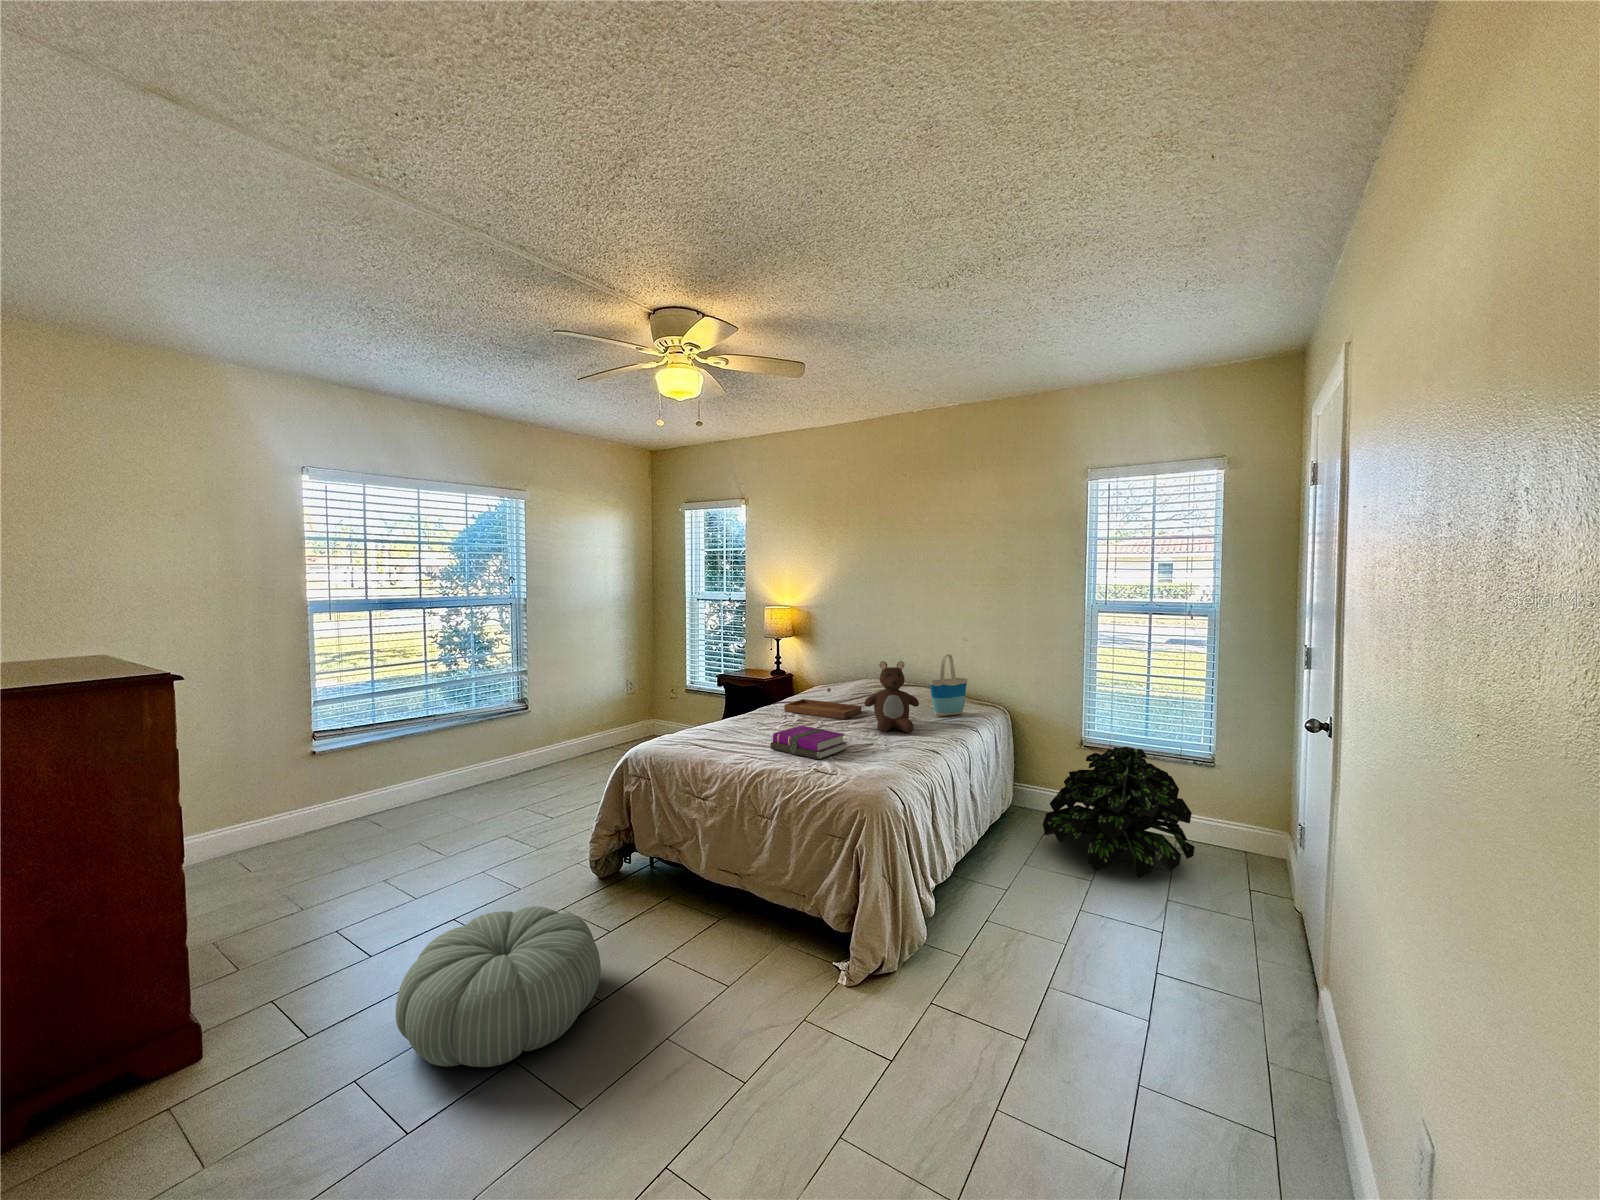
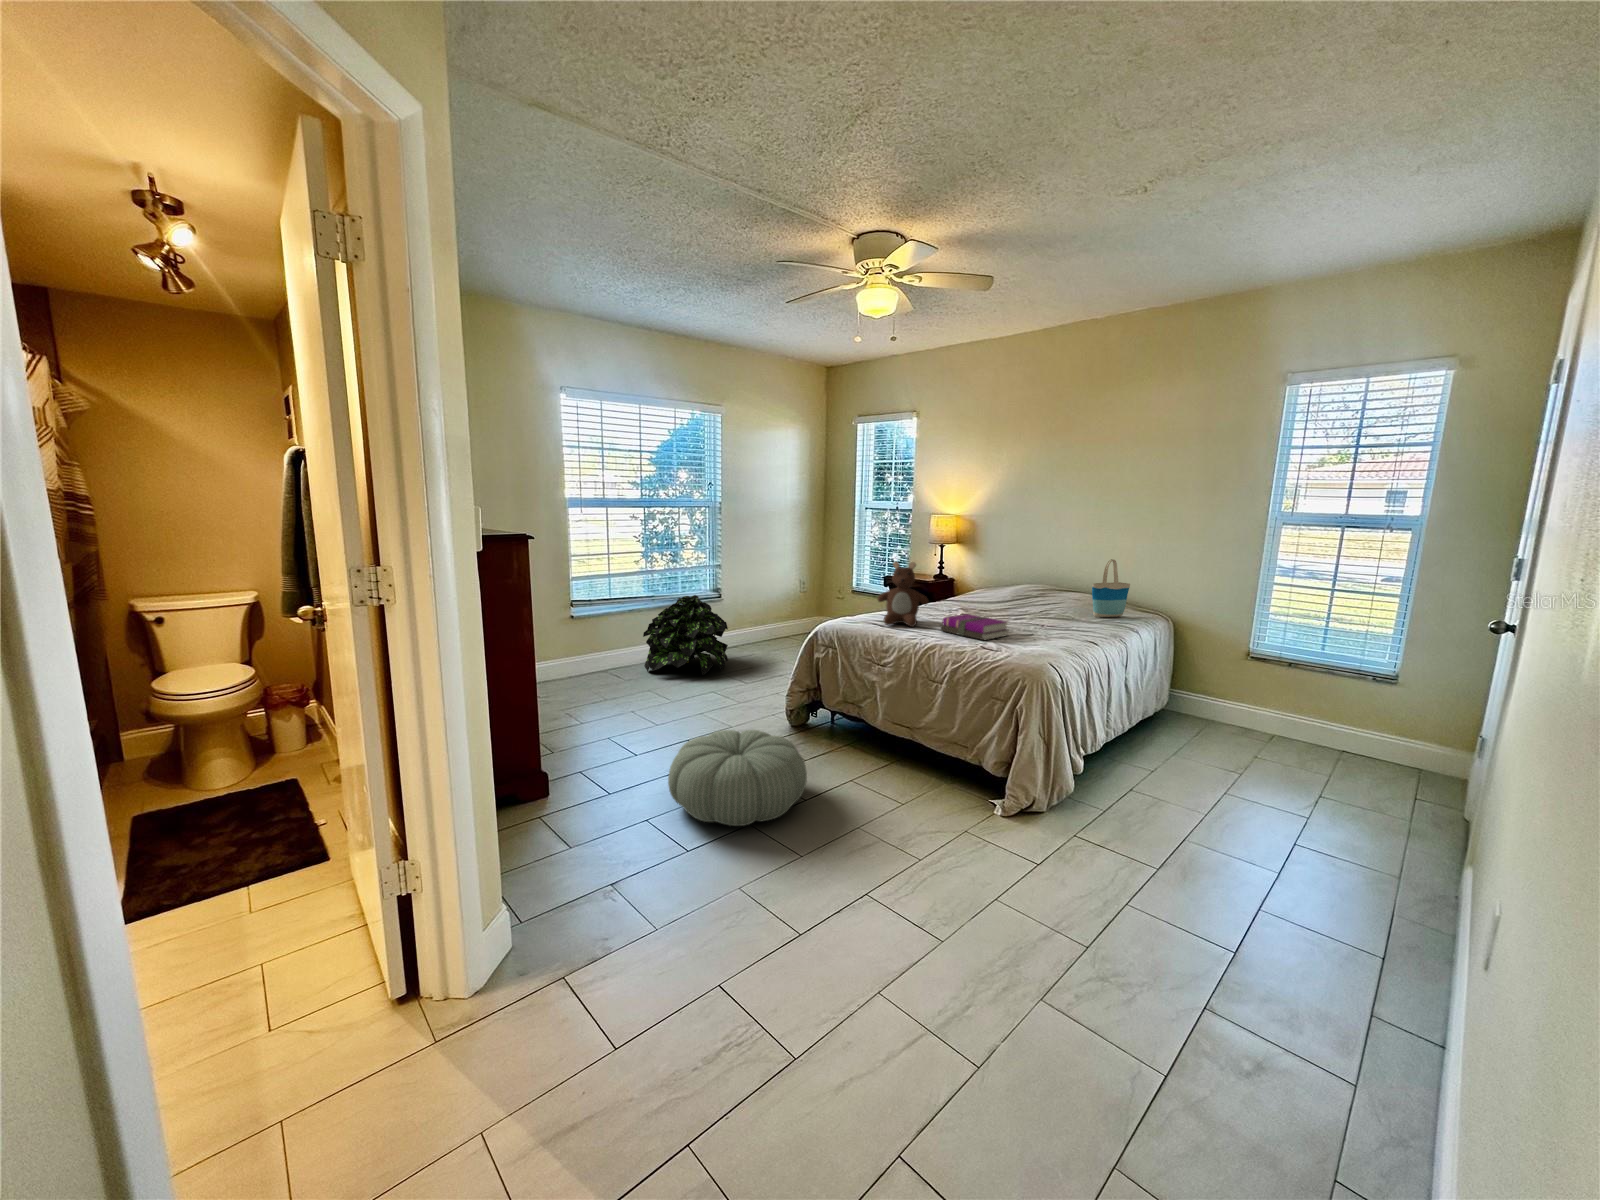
teddy bear: present [864,661,919,733] -> present [878,561,928,627]
tray: present [784,688,861,719] -> none [949,587,1022,614]
potted plant: present [1043,747,1195,878] -> present [643,595,728,675]

